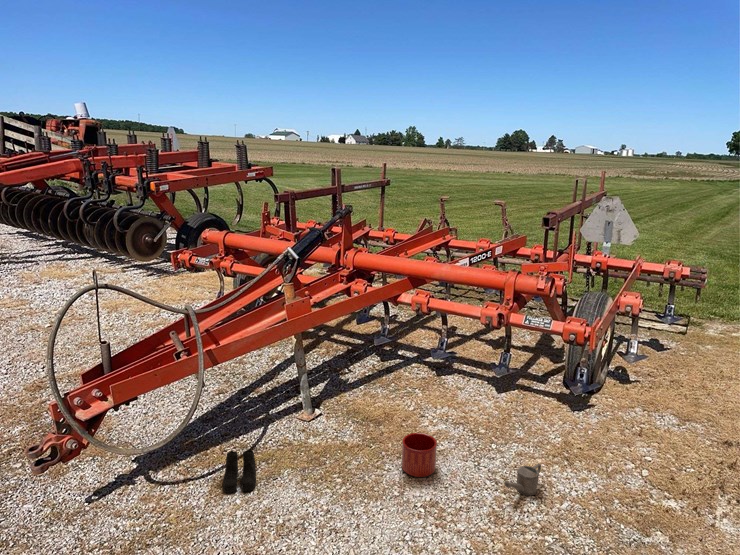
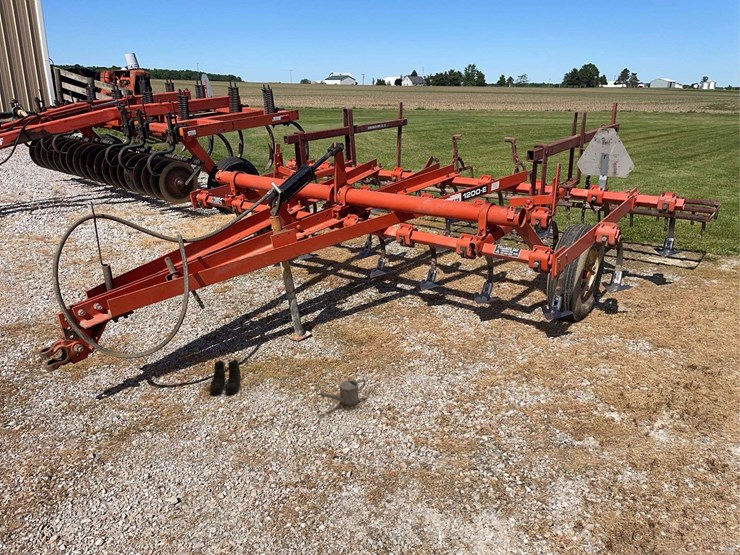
planter: present [402,433,437,477] -> none [370,349,401,387]
watering can: present [505,464,541,496] -> present [320,379,366,406]

